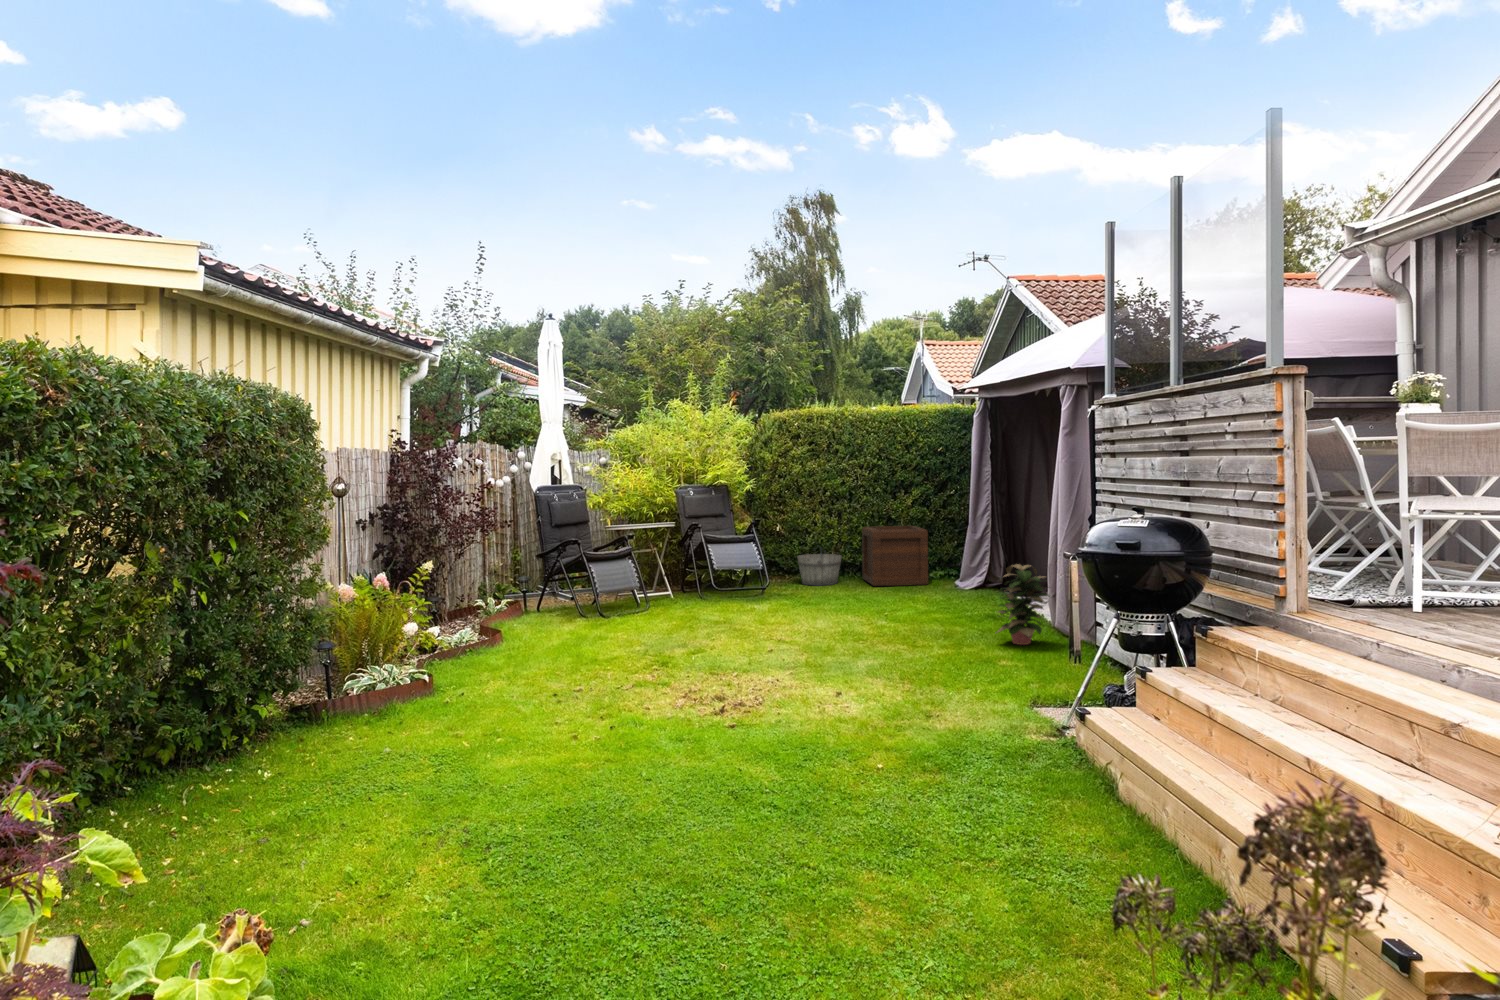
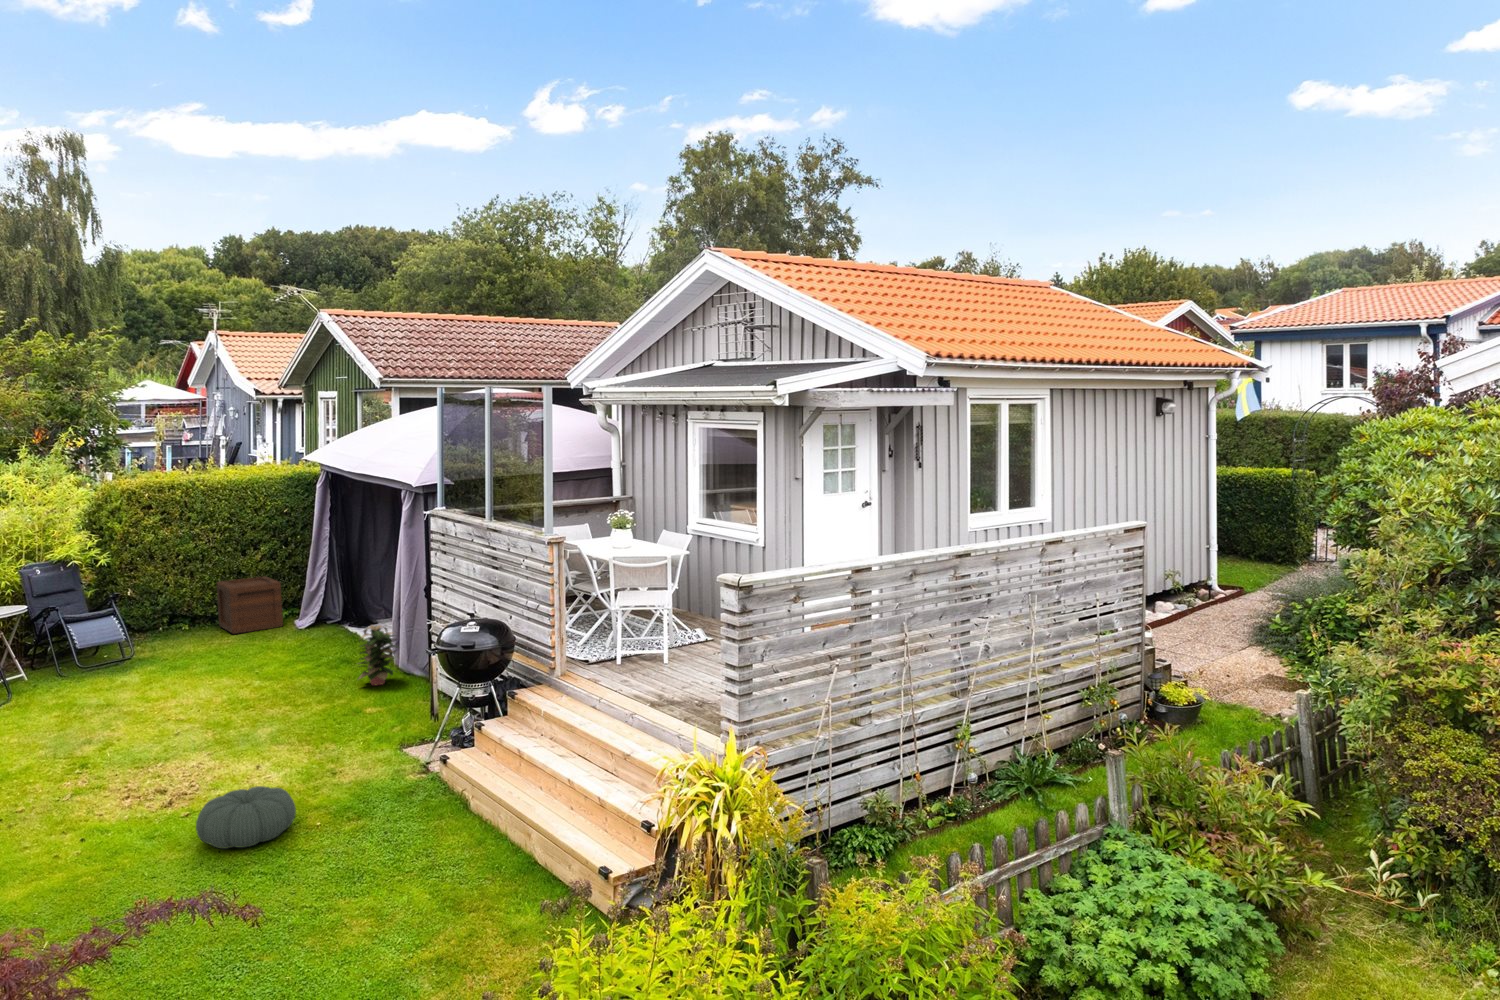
wooden bucket: present [798,548,841,585] -> none [153,603,198,639]
pouf: none [753,704,874,776] -> present [196,786,296,849]

